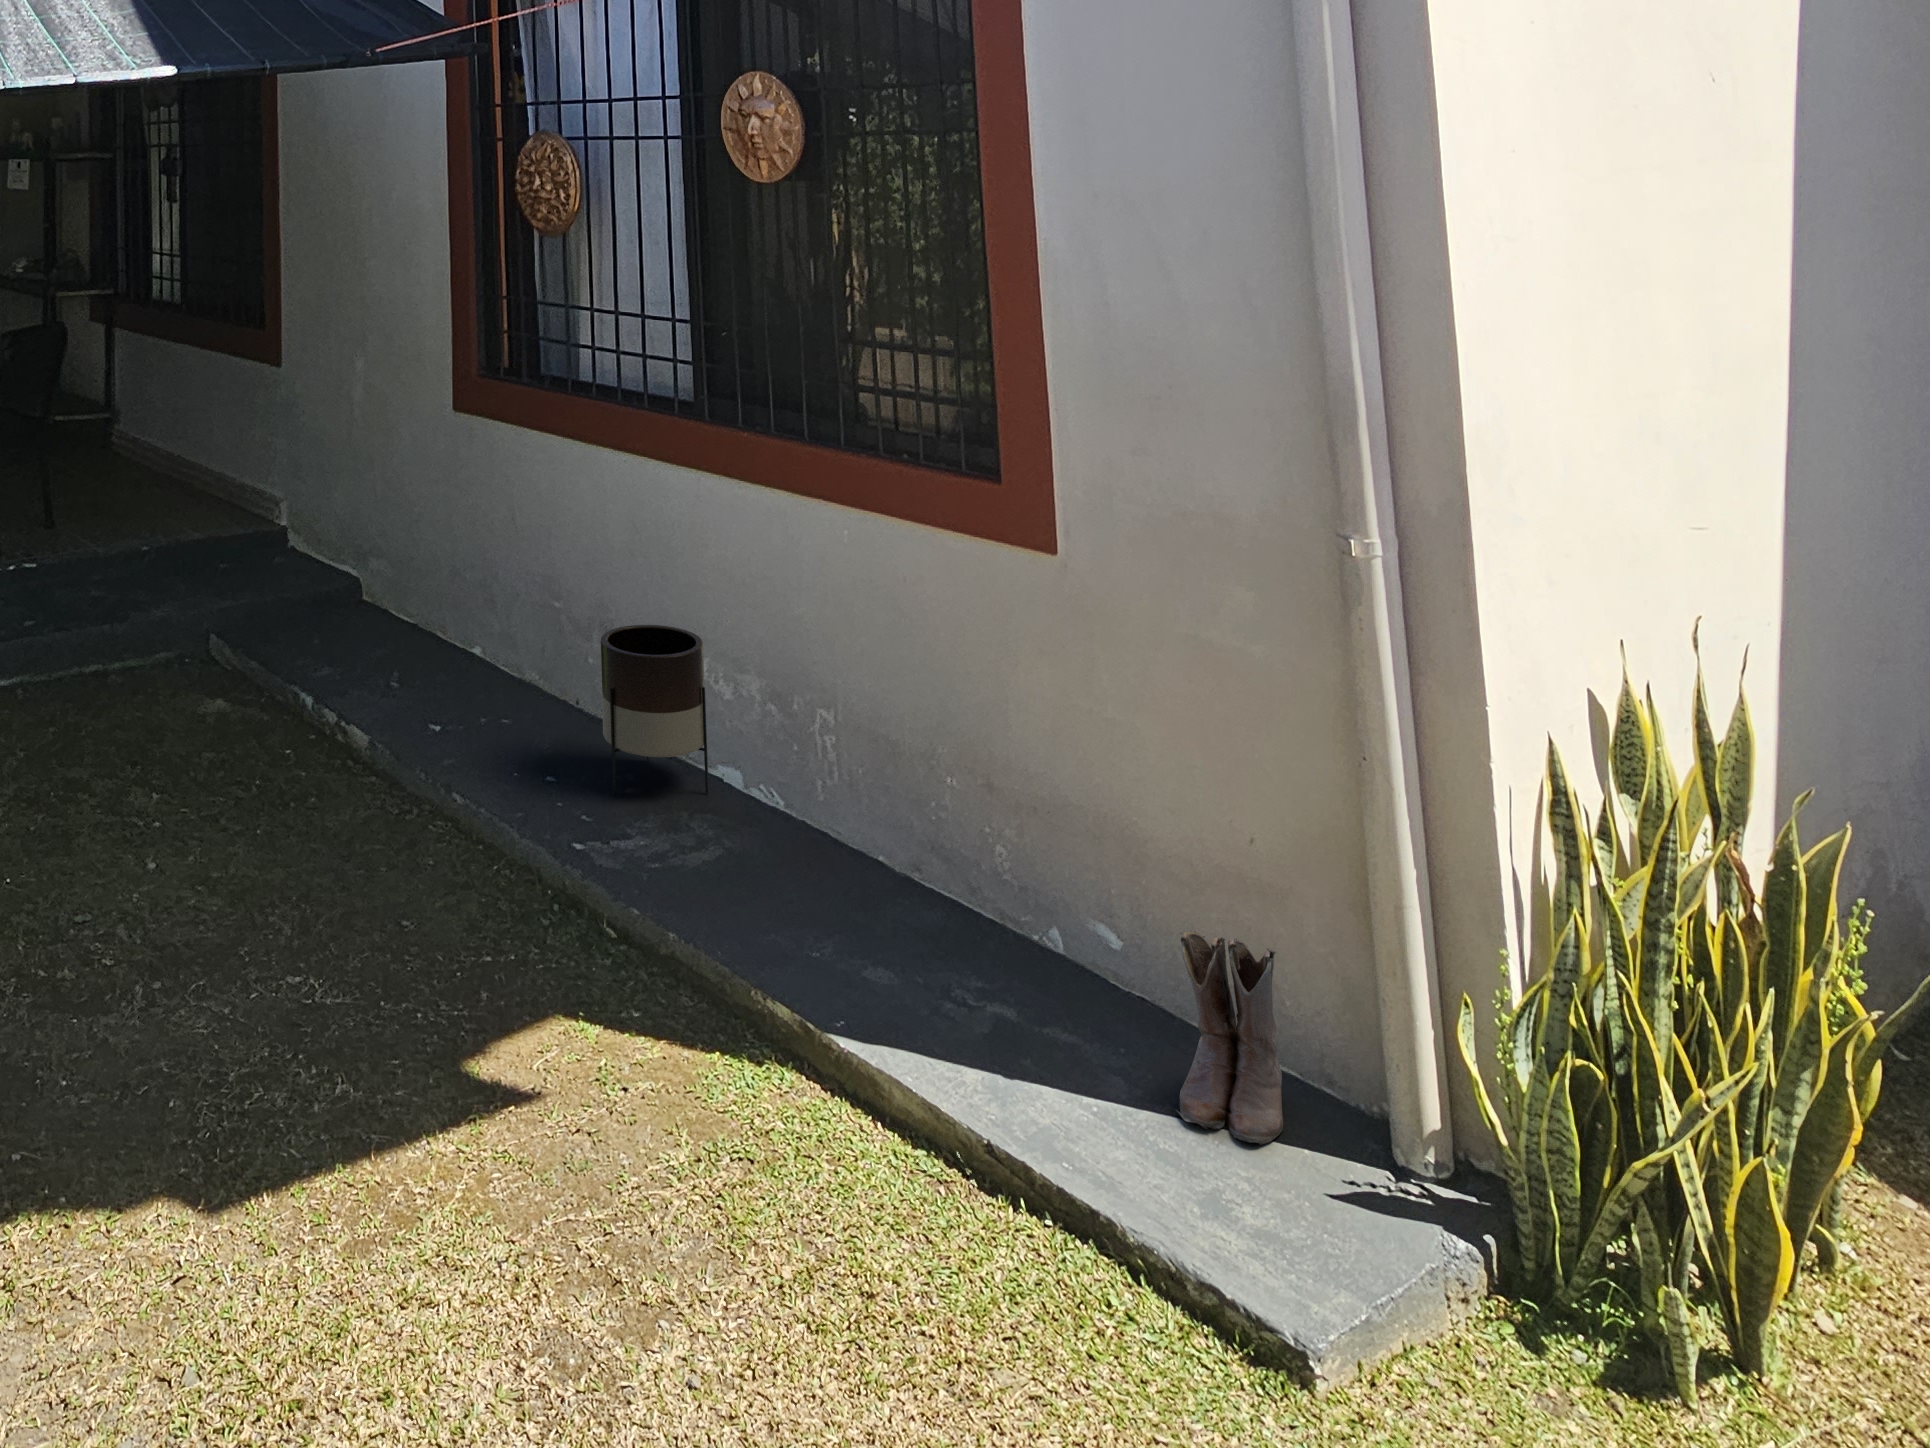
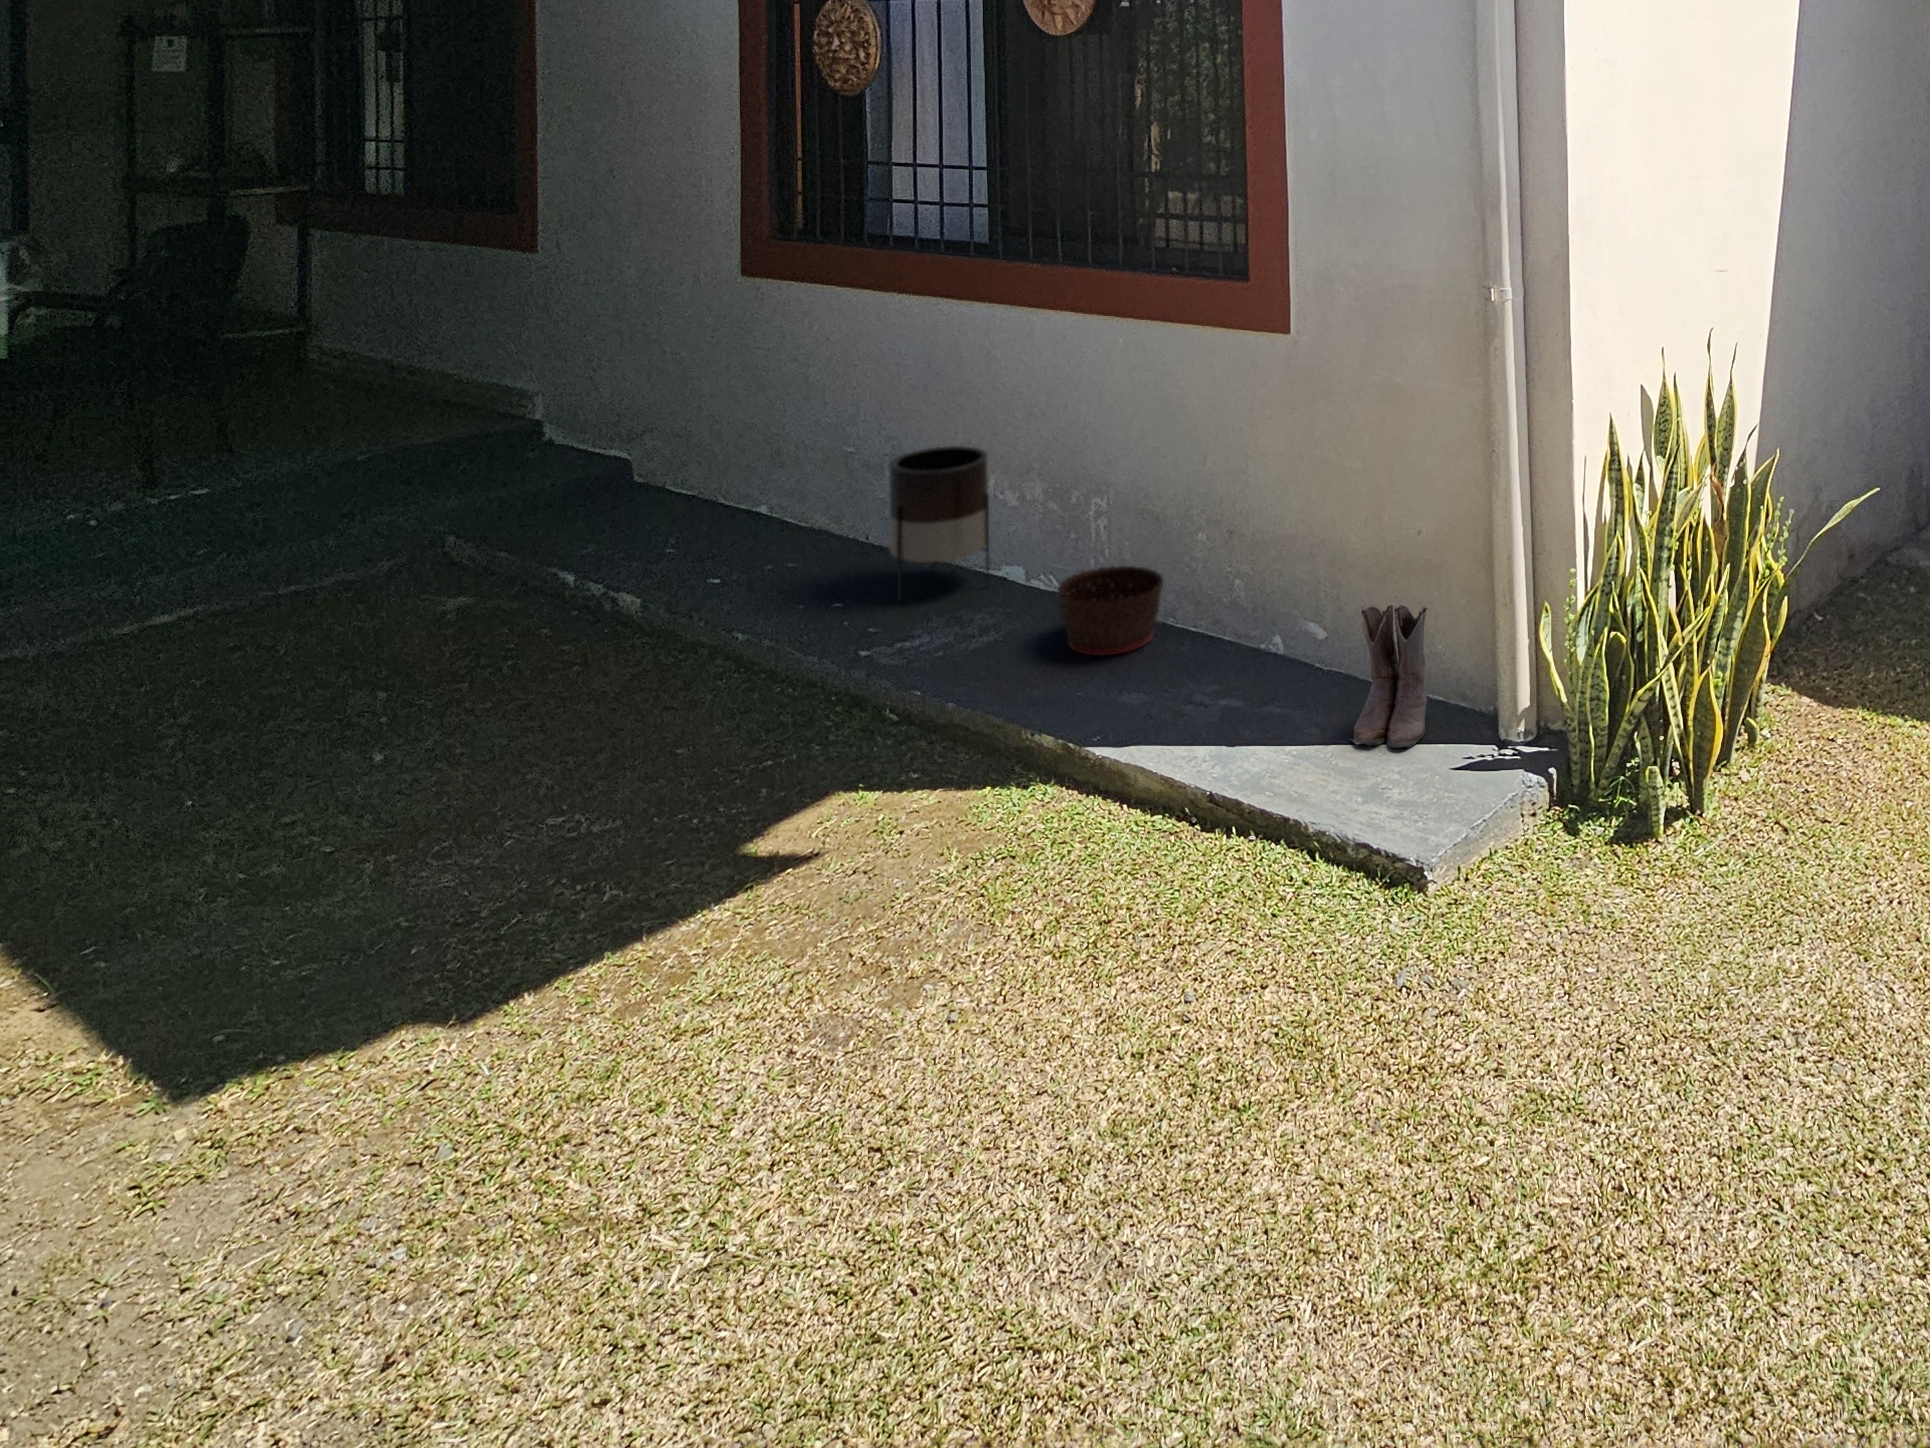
basket: none [786,799,911,913] -> present [1057,566,1163,656]

